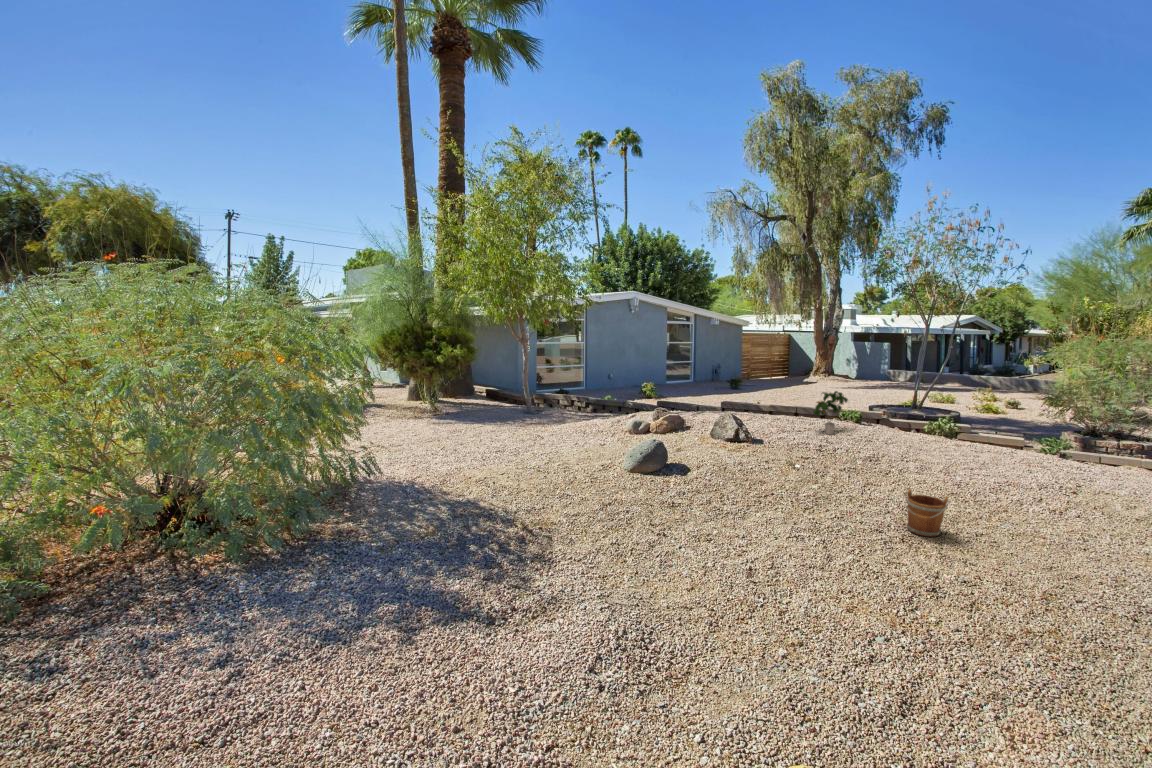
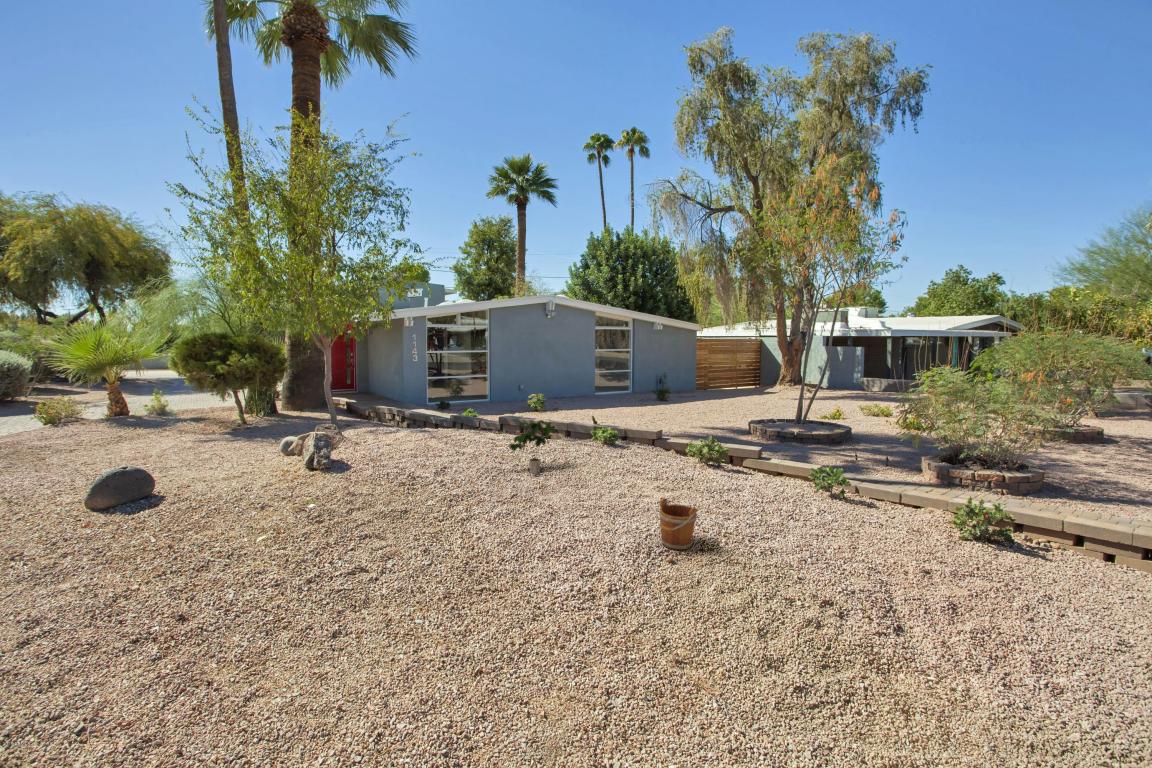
bucket: present [905,489,949,537] -> present [656,498,697,550]

